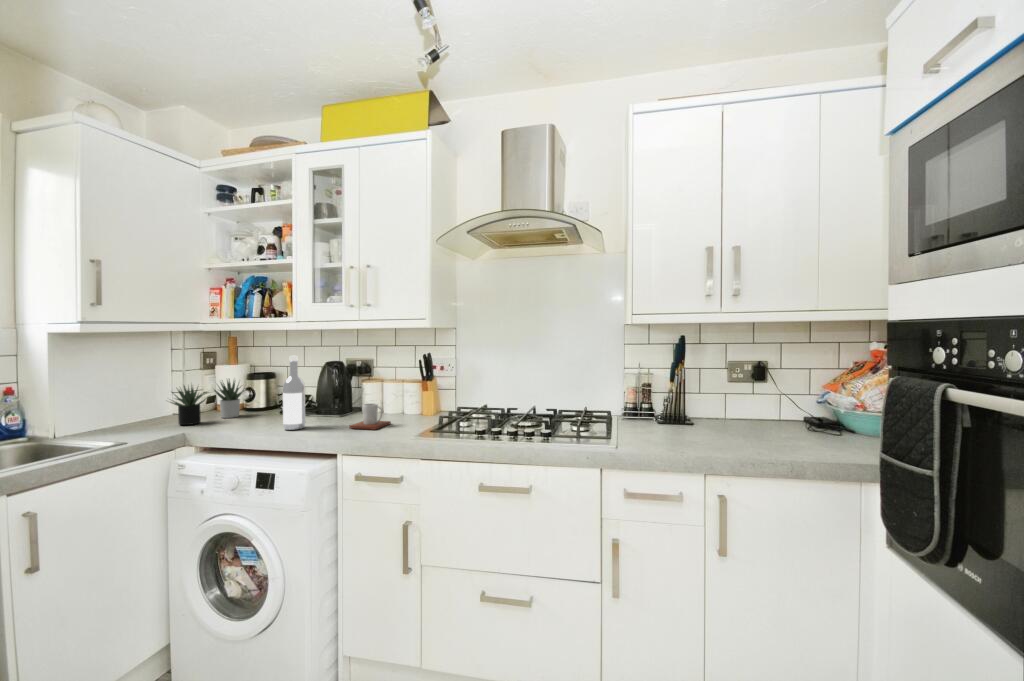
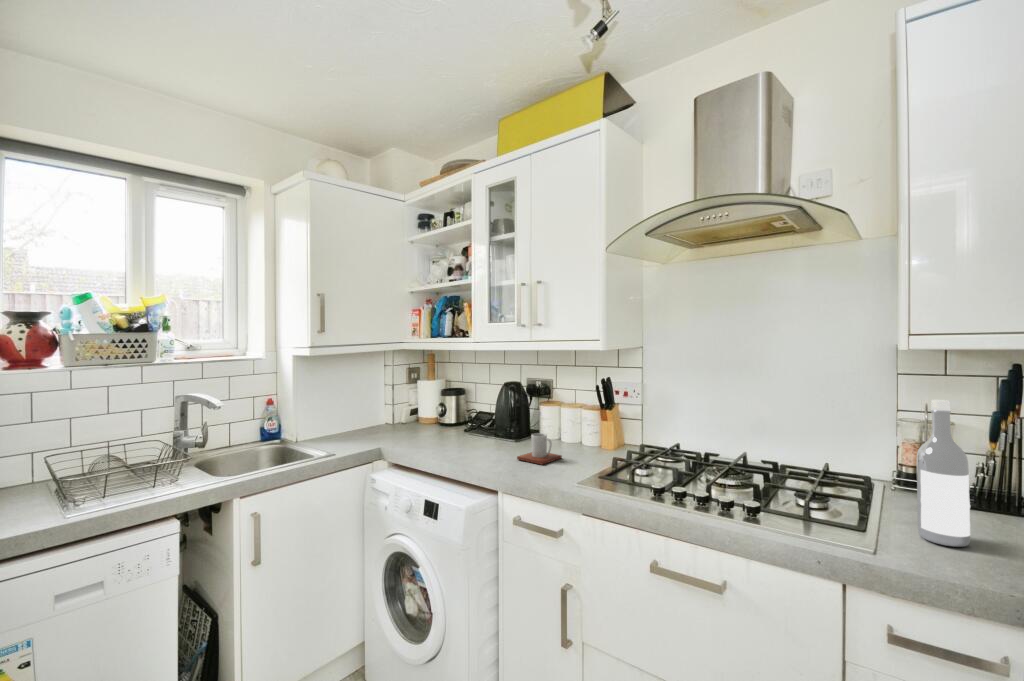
wine bottle: present [283,356,305,430] -> present [917,400,970,547]
succulent plant: present [170,379,245,425] -> none [369,394,439,438]

